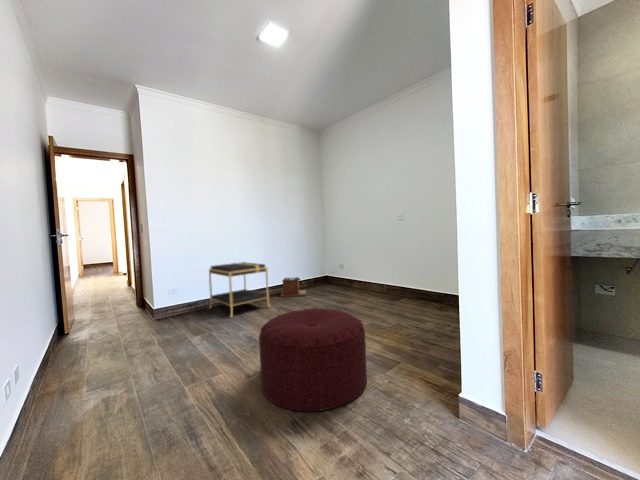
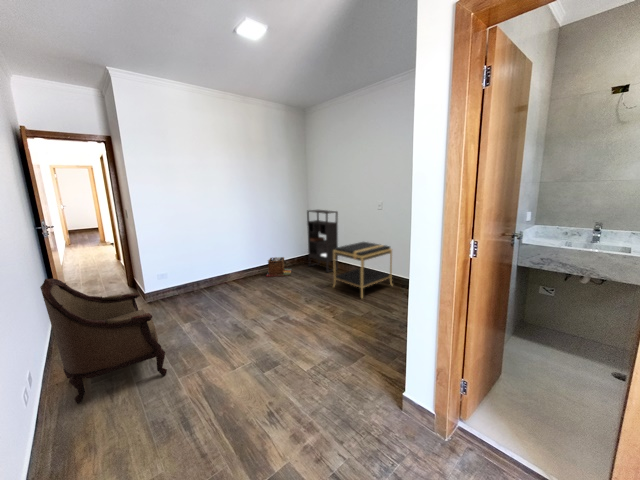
bookshelf: none [322,229,356,293] -> present [307,210,338,272]
nightstand: present [209,262,270,317] -> present [333,242,392,298]
armchair: none [45,263,172,411] -> present [40,279,167,404]
ottoman: present [259,308,367,411] -> none [241,308,335,404]

